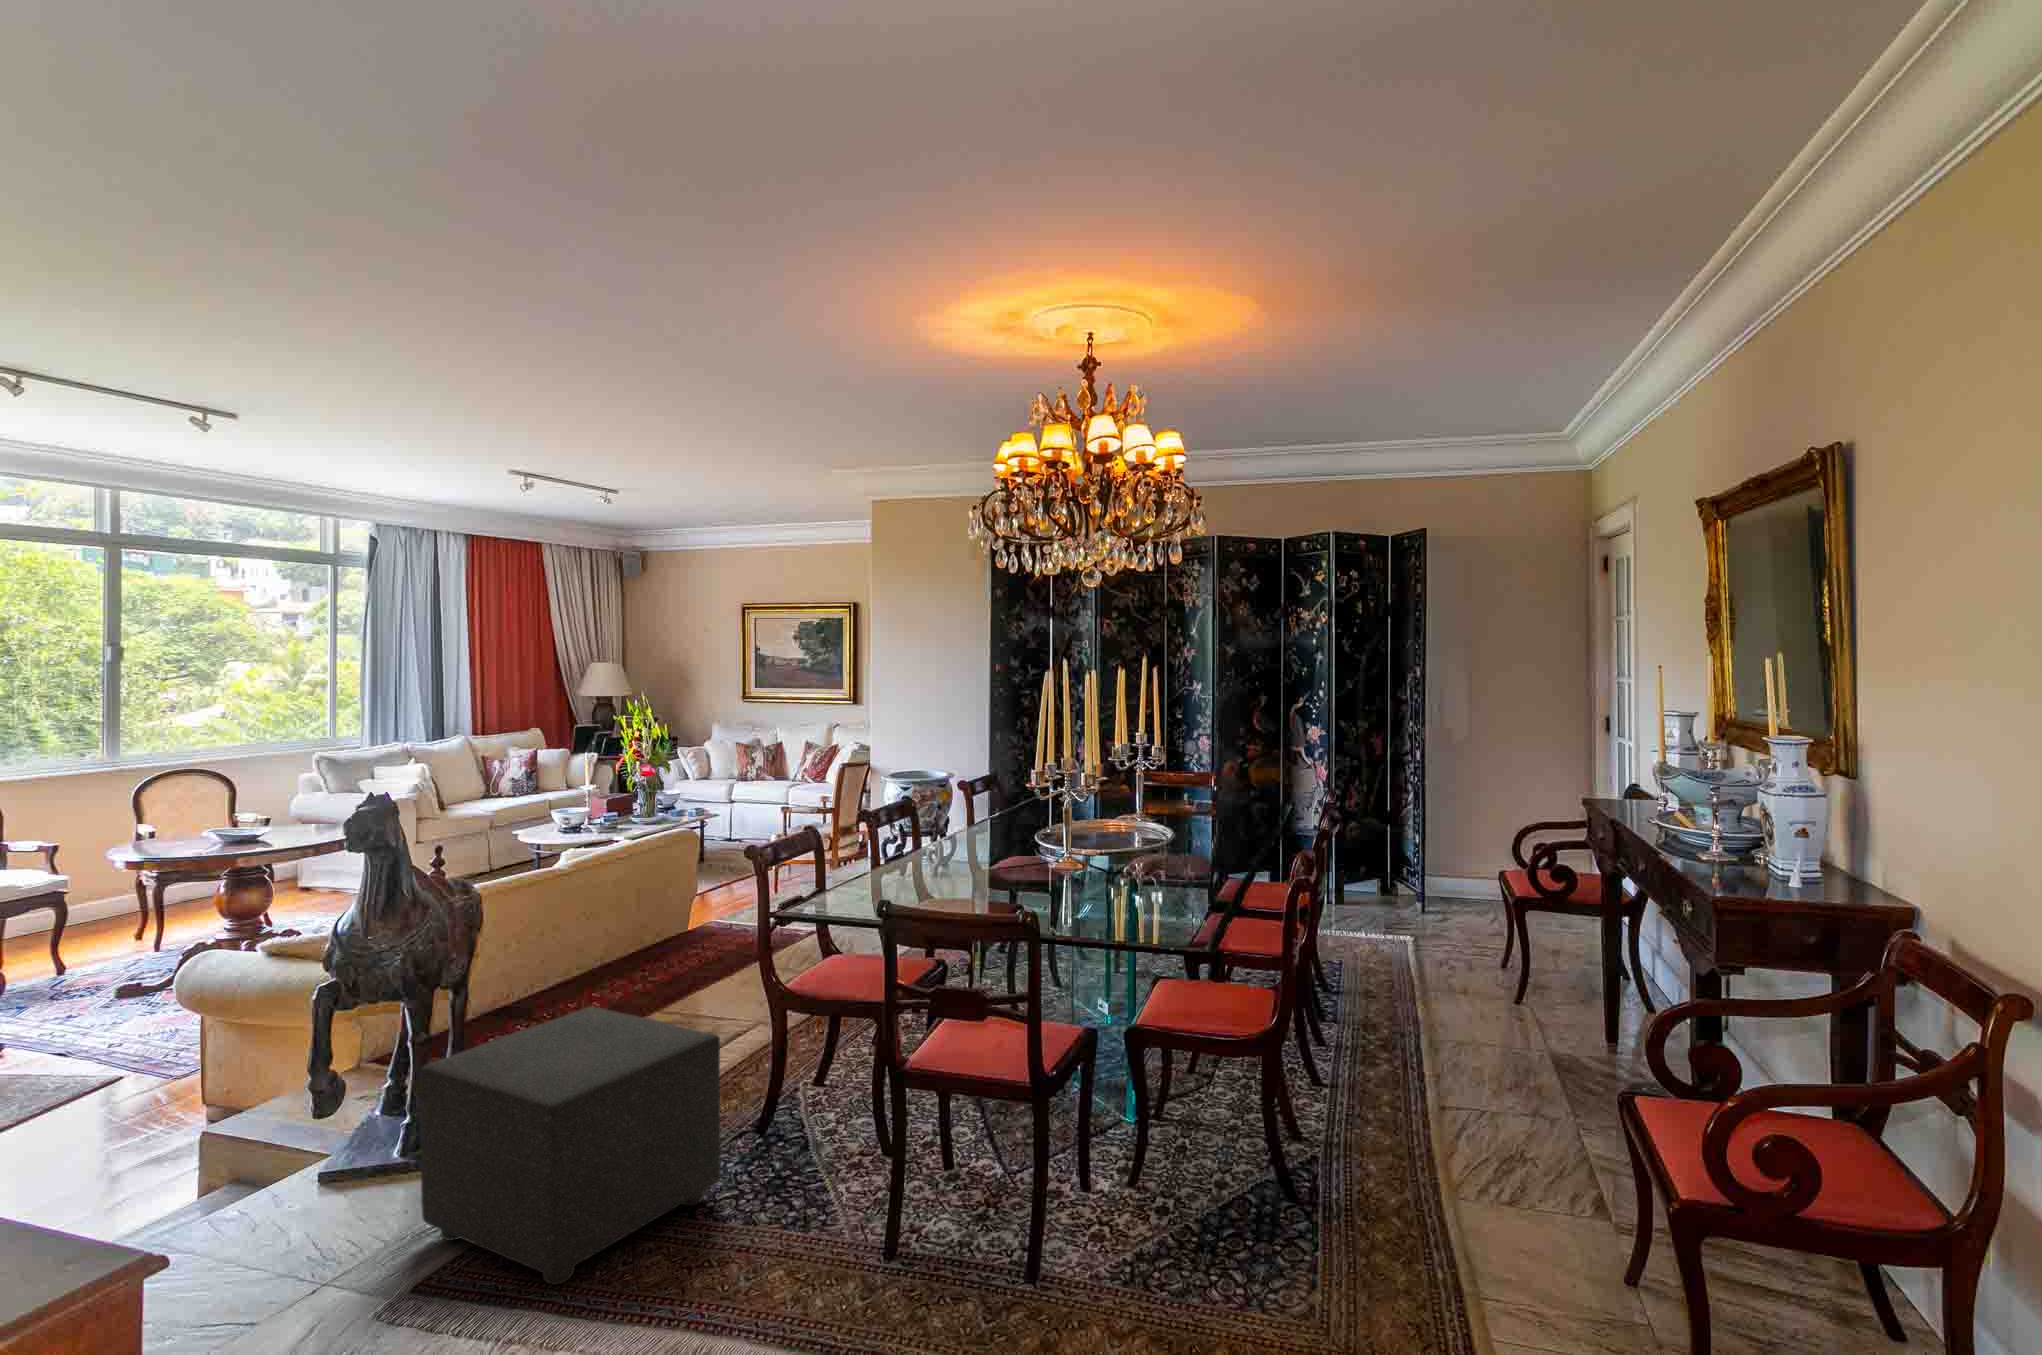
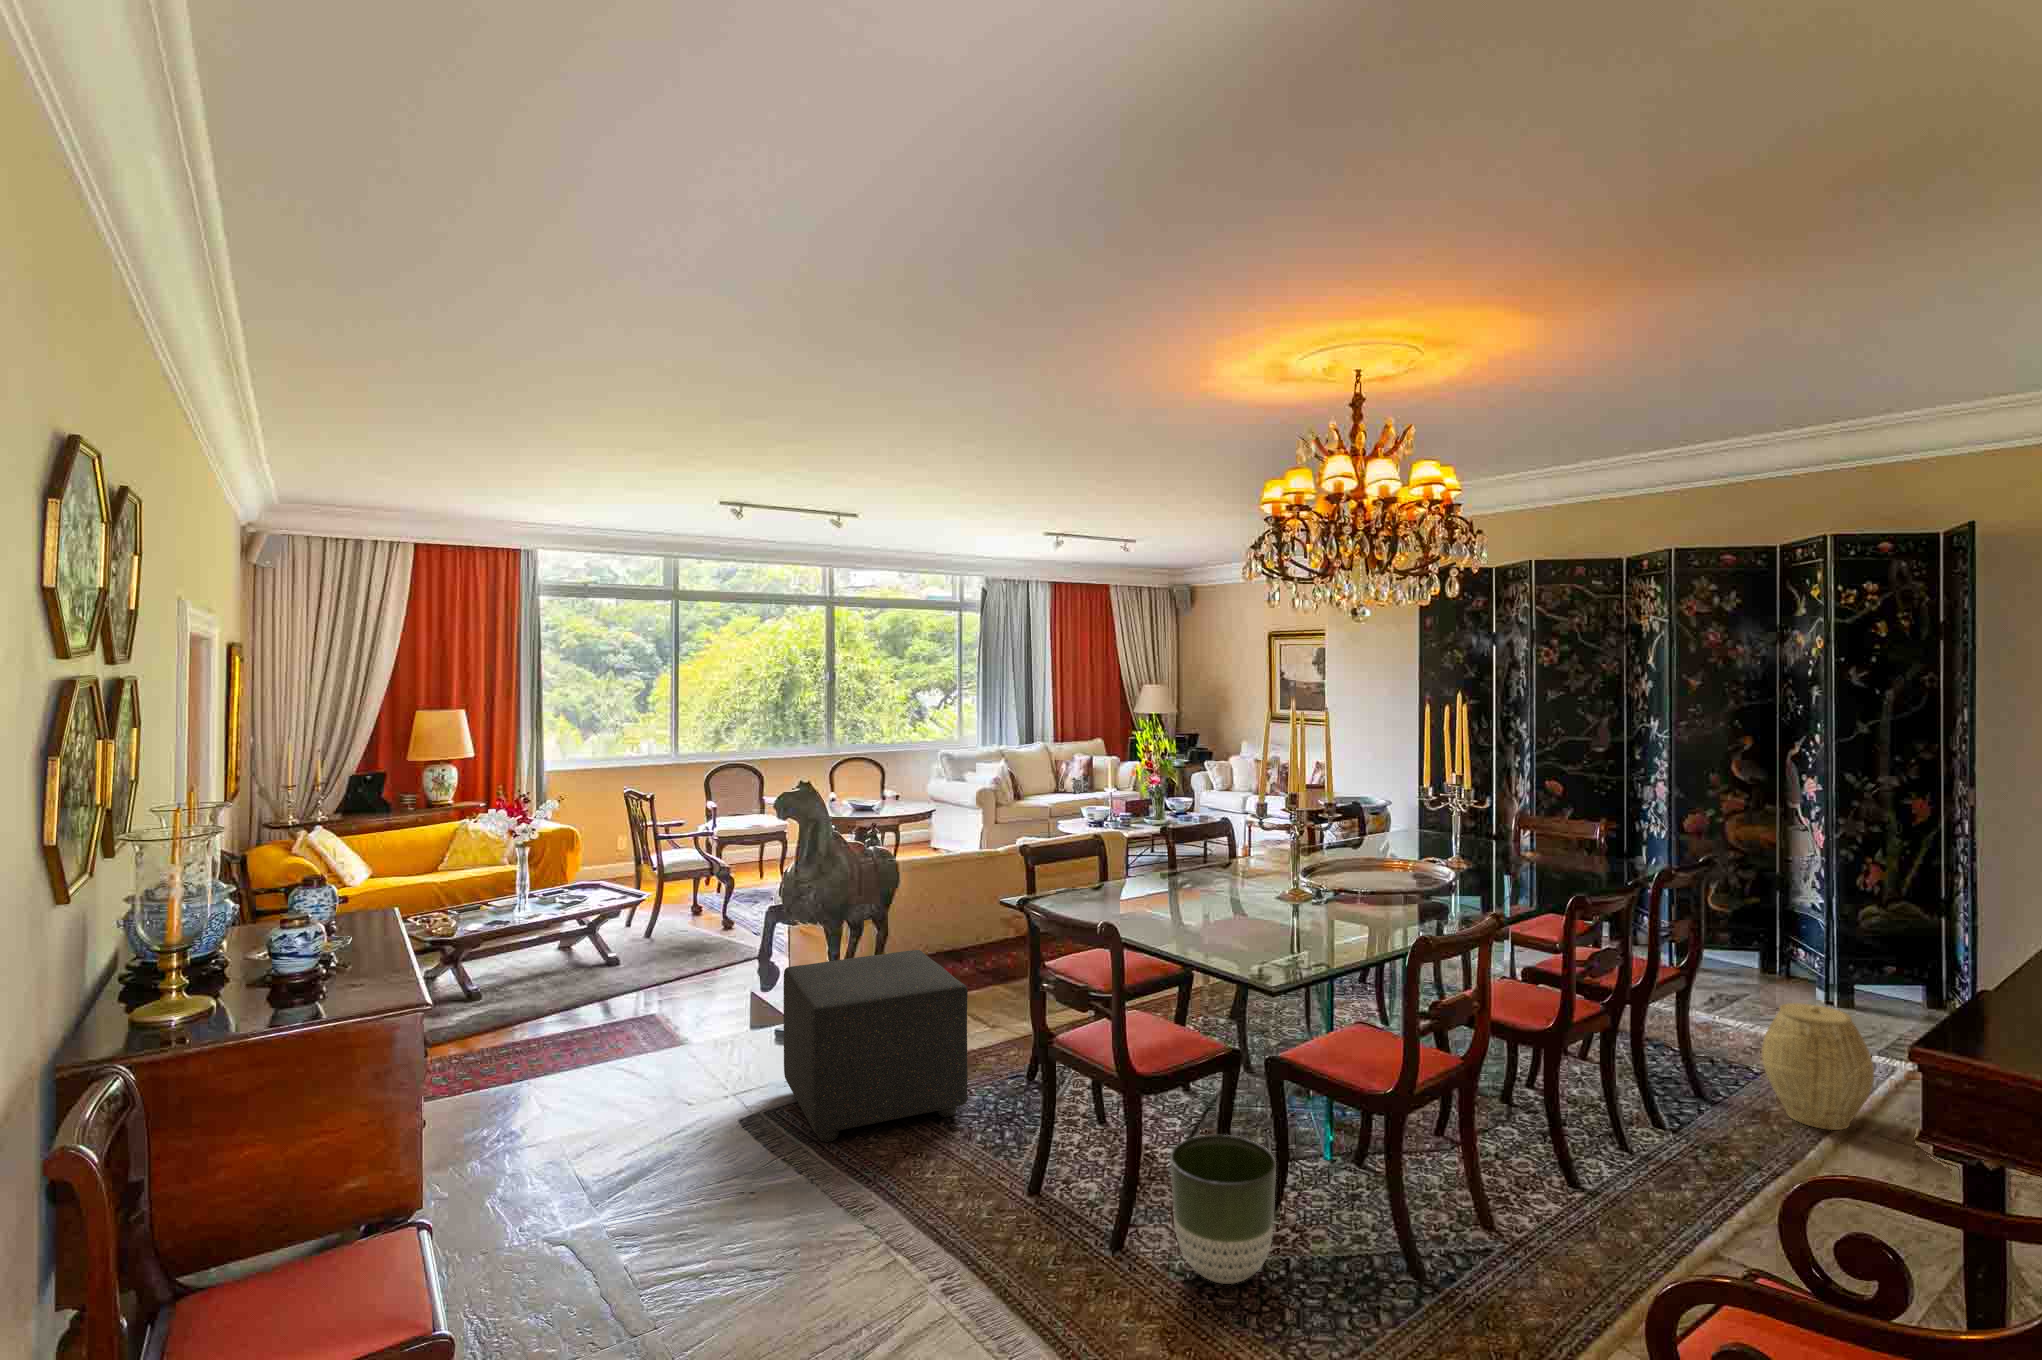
woven basket: none [1368,907,1444,1003] -> present [1762,1003,1874,1130]
planter: none [1092,1119,1200,1270] -> present [1170,1135,1276,1284]

